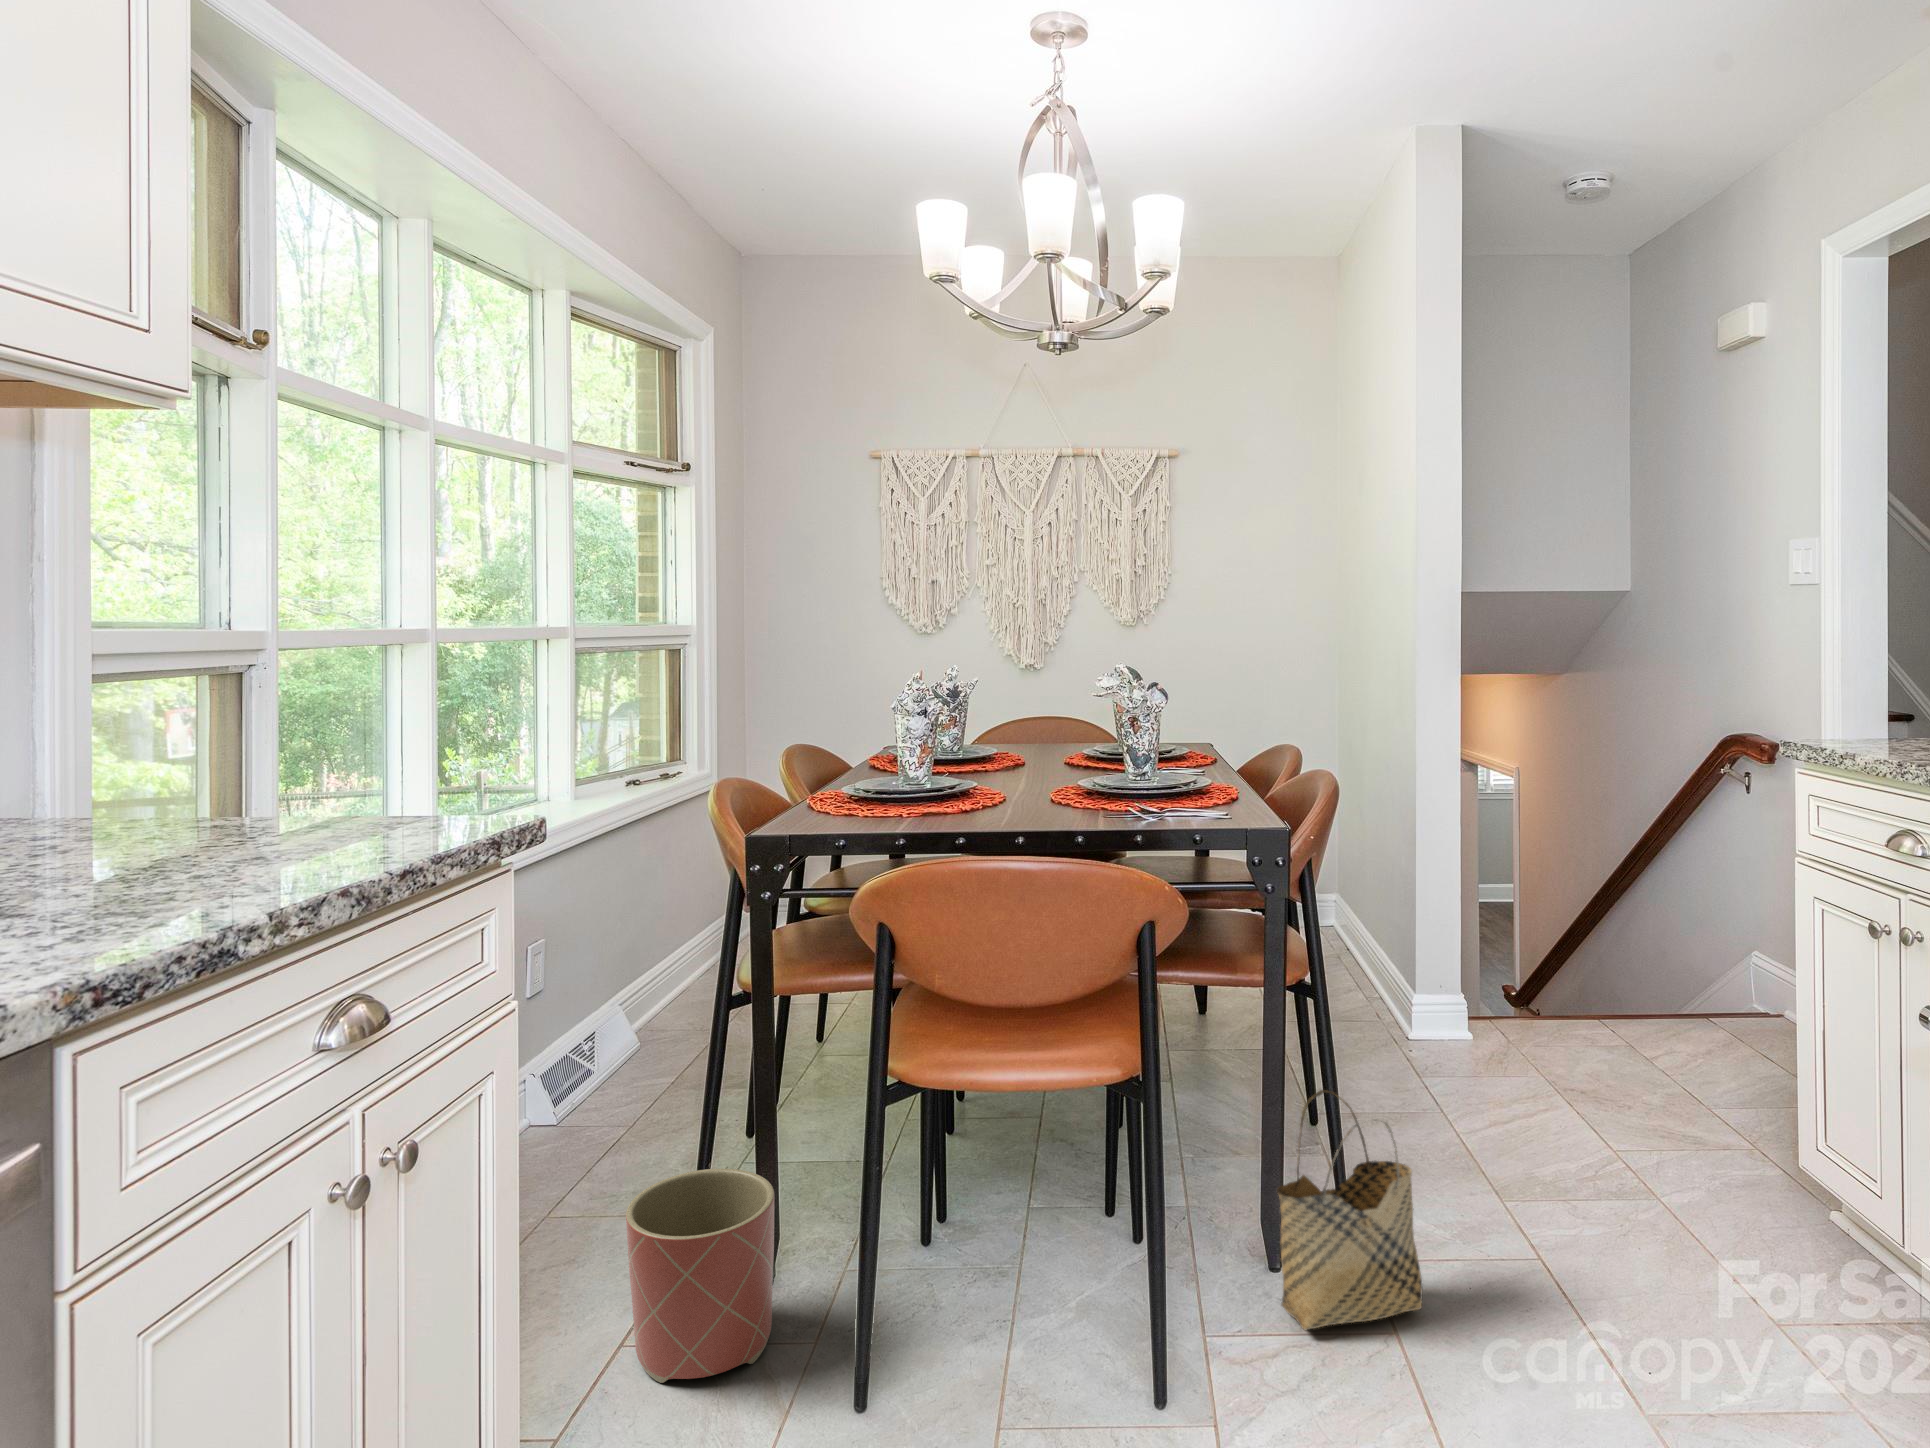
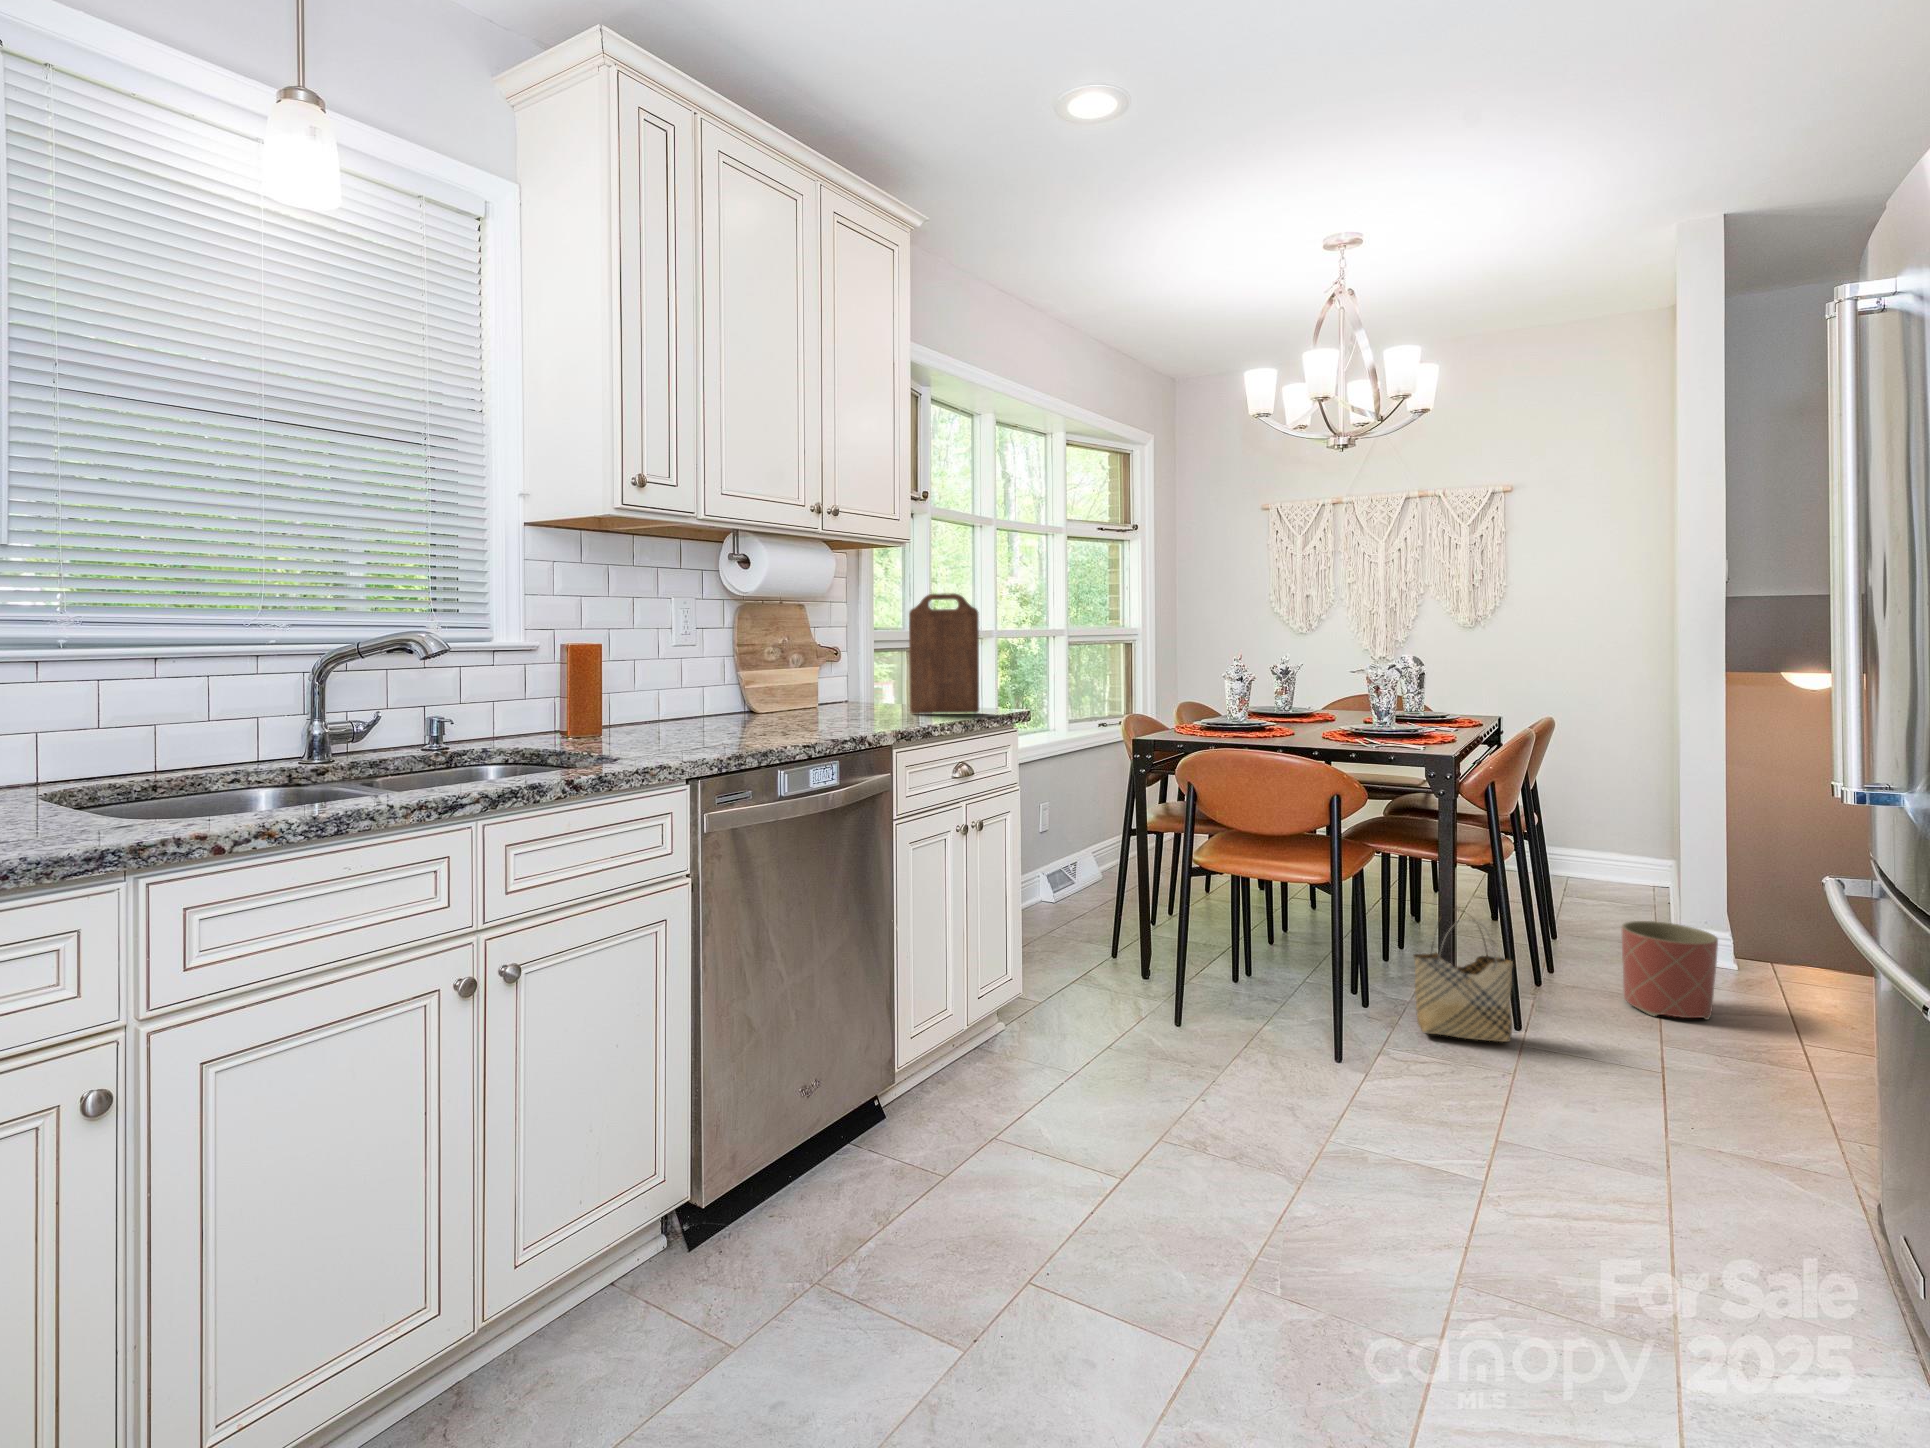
cutting board: none [160,508,402,856] -> present [909,593,979,714]
planter: present [626,1169,774,1383] -> present [1622,921,1718,1020]

